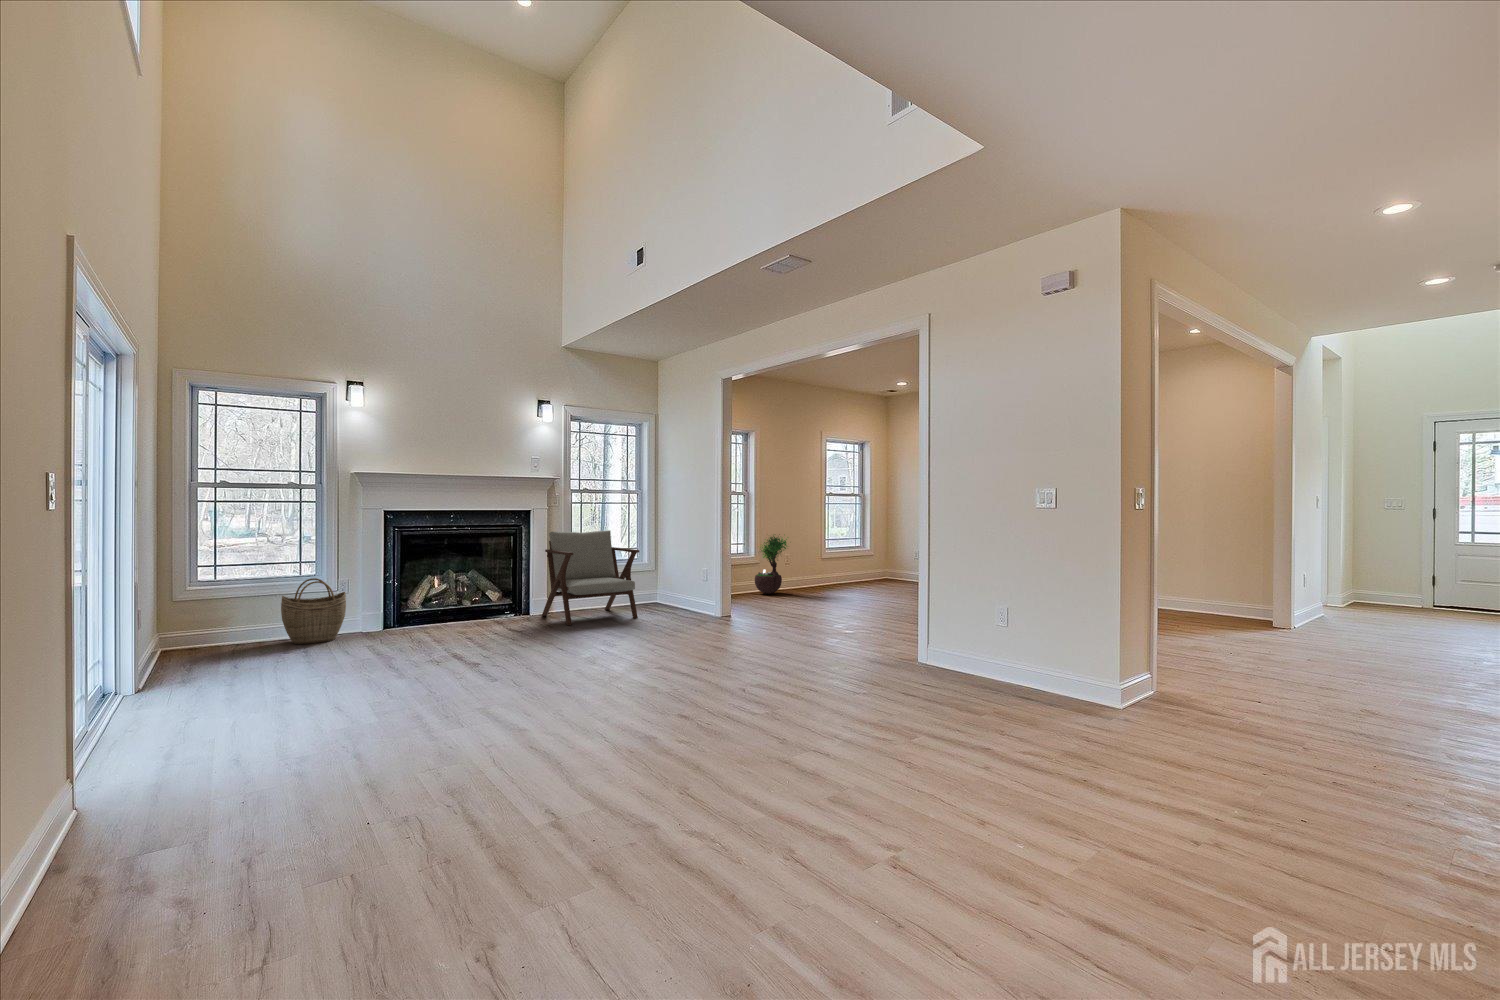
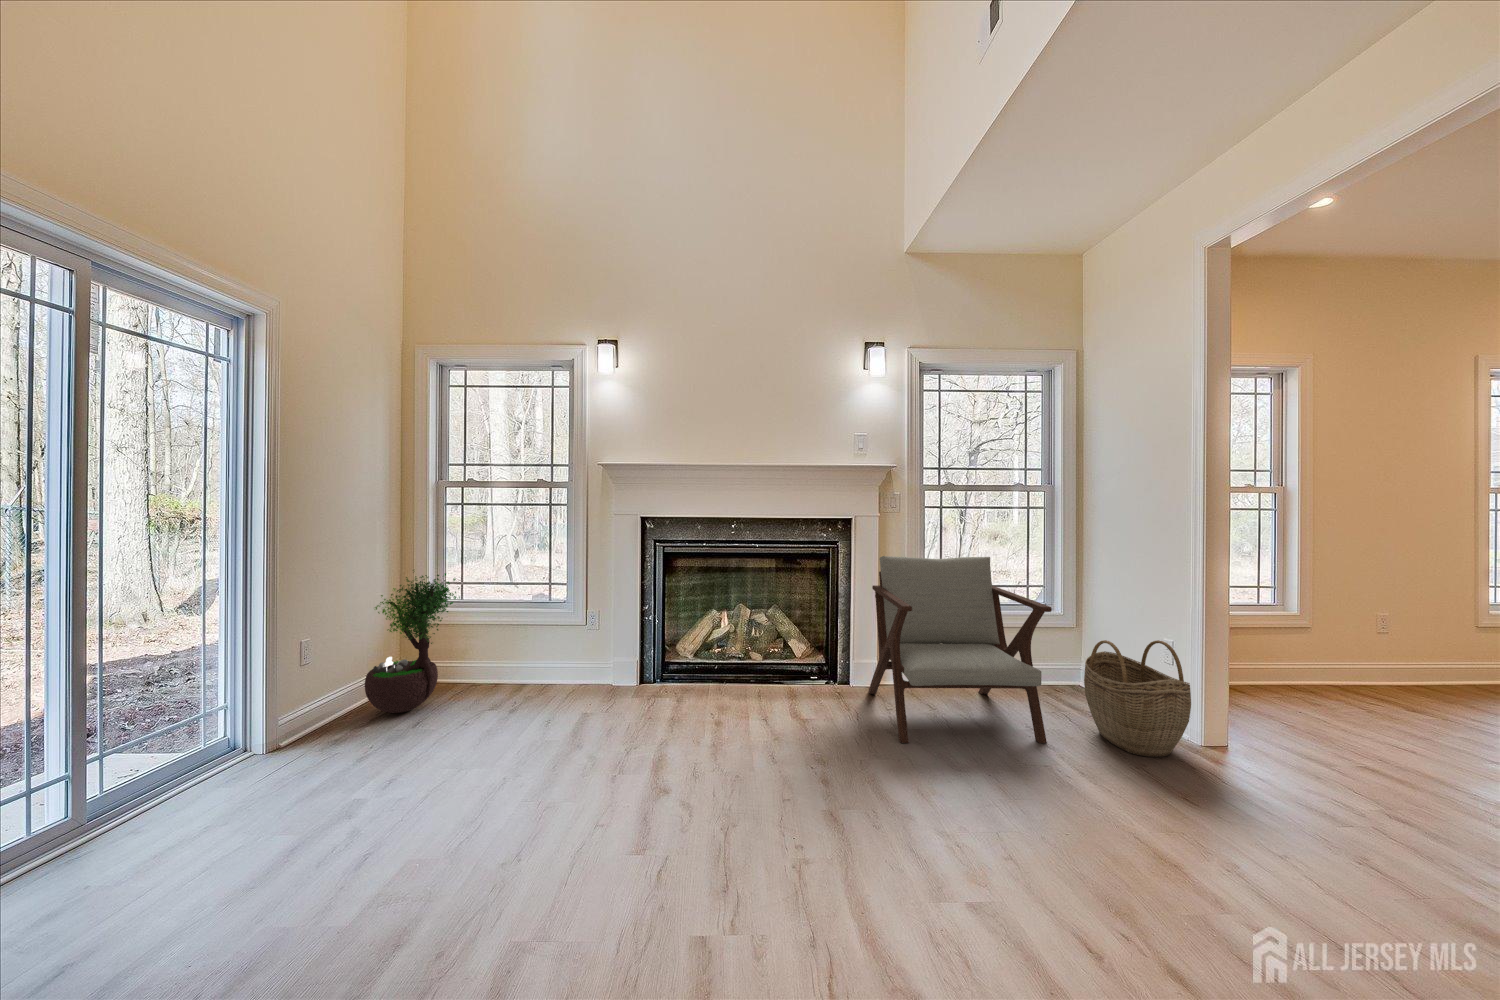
potted tree: present [755,535,787,594] -> present [365,573,460,713]
woven basket: present [281,578,346,644] -> present [1084,640,1191,757]

